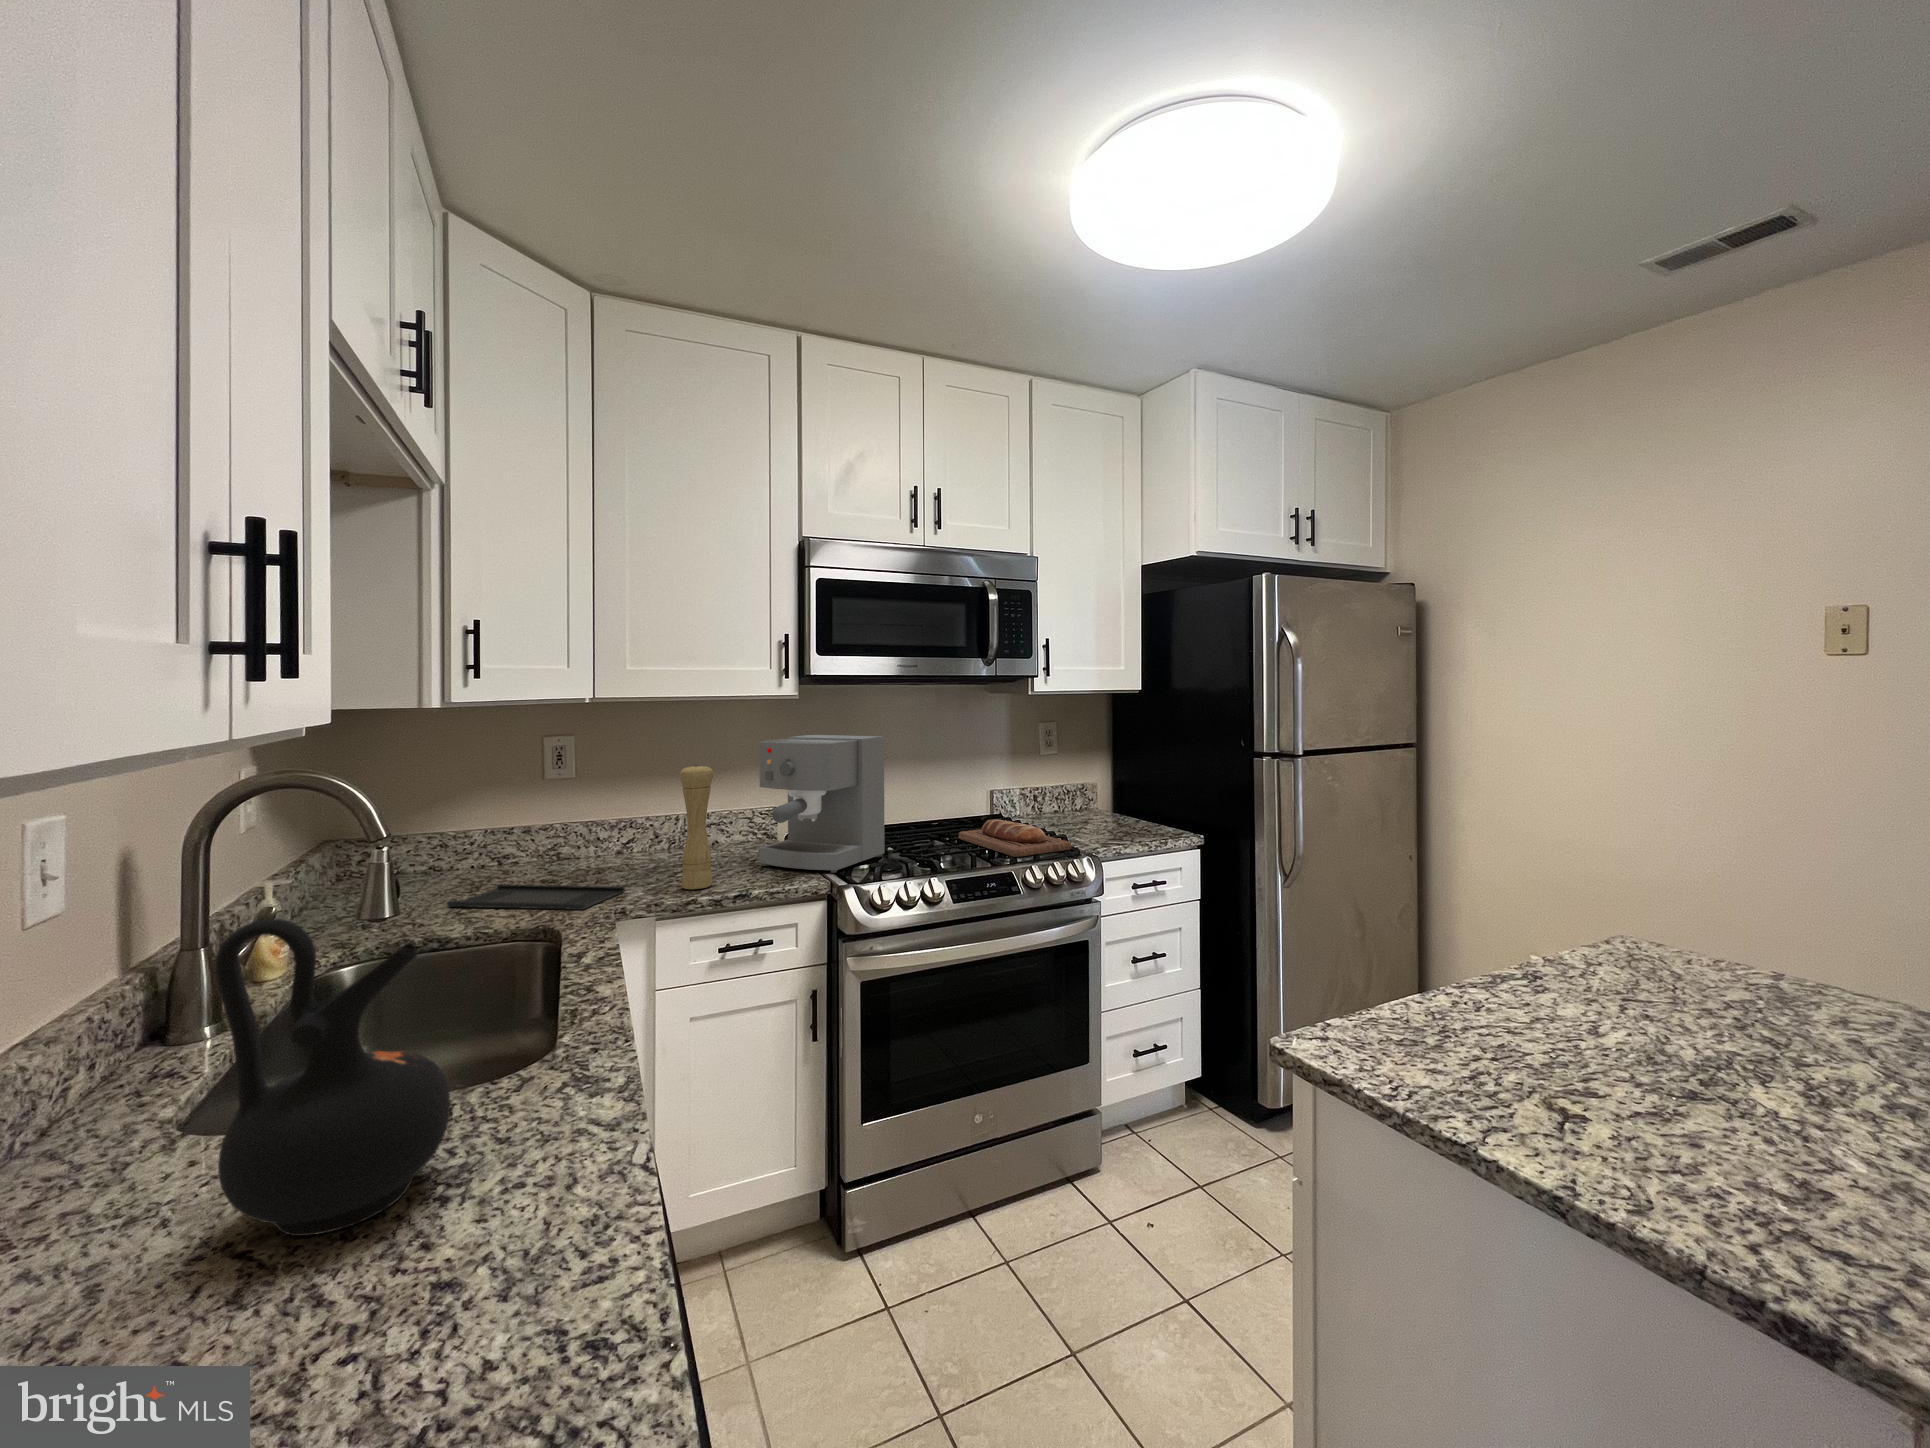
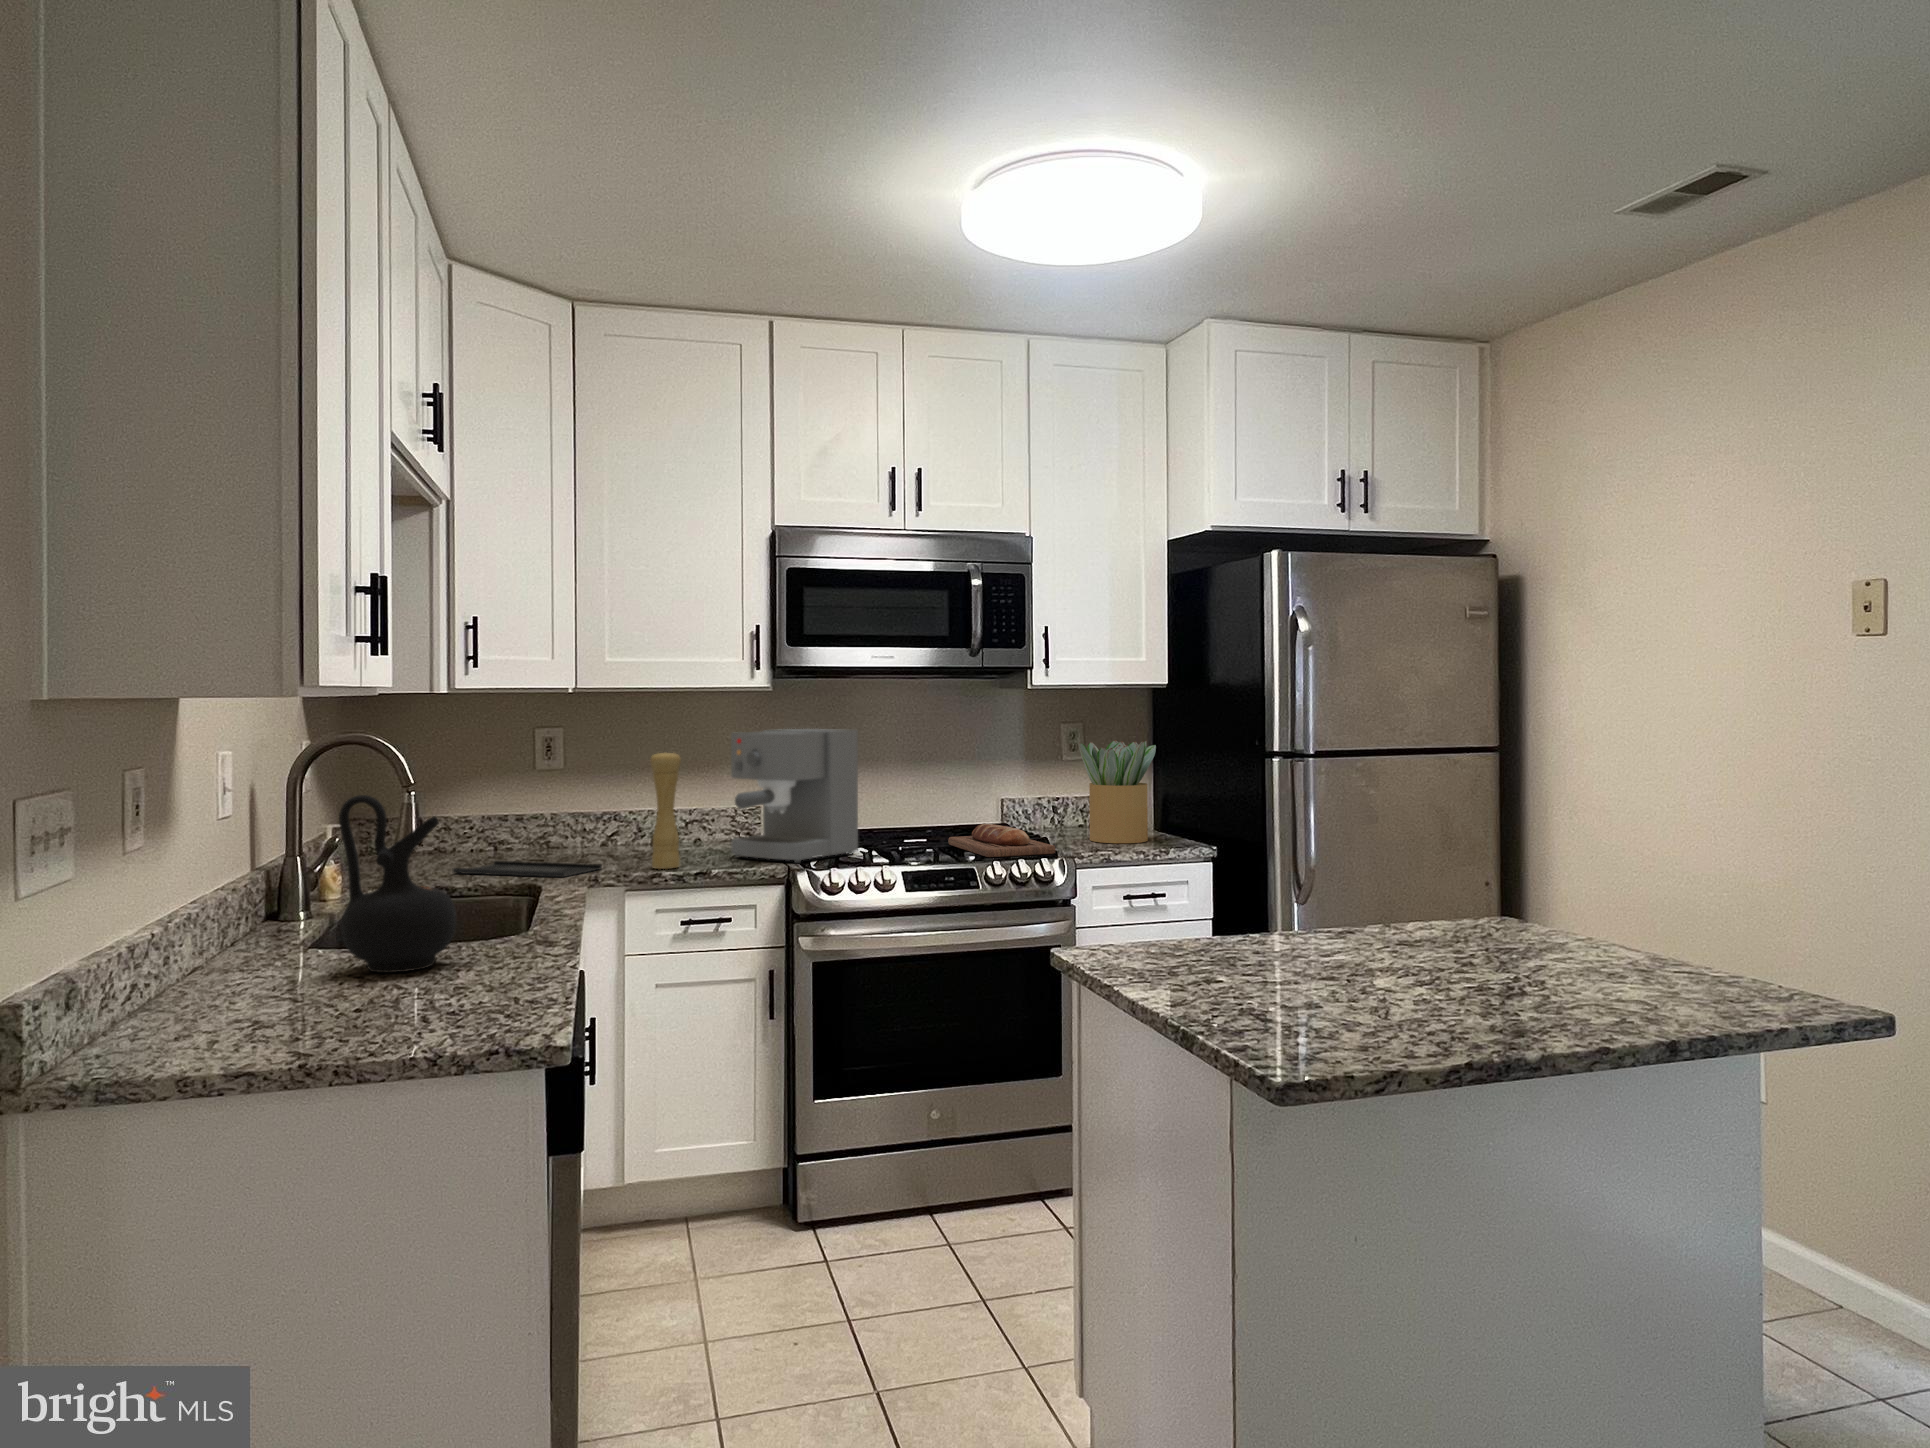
potted plant: none [1069,739,1135,833] -> present [1079,740,1156,843]

